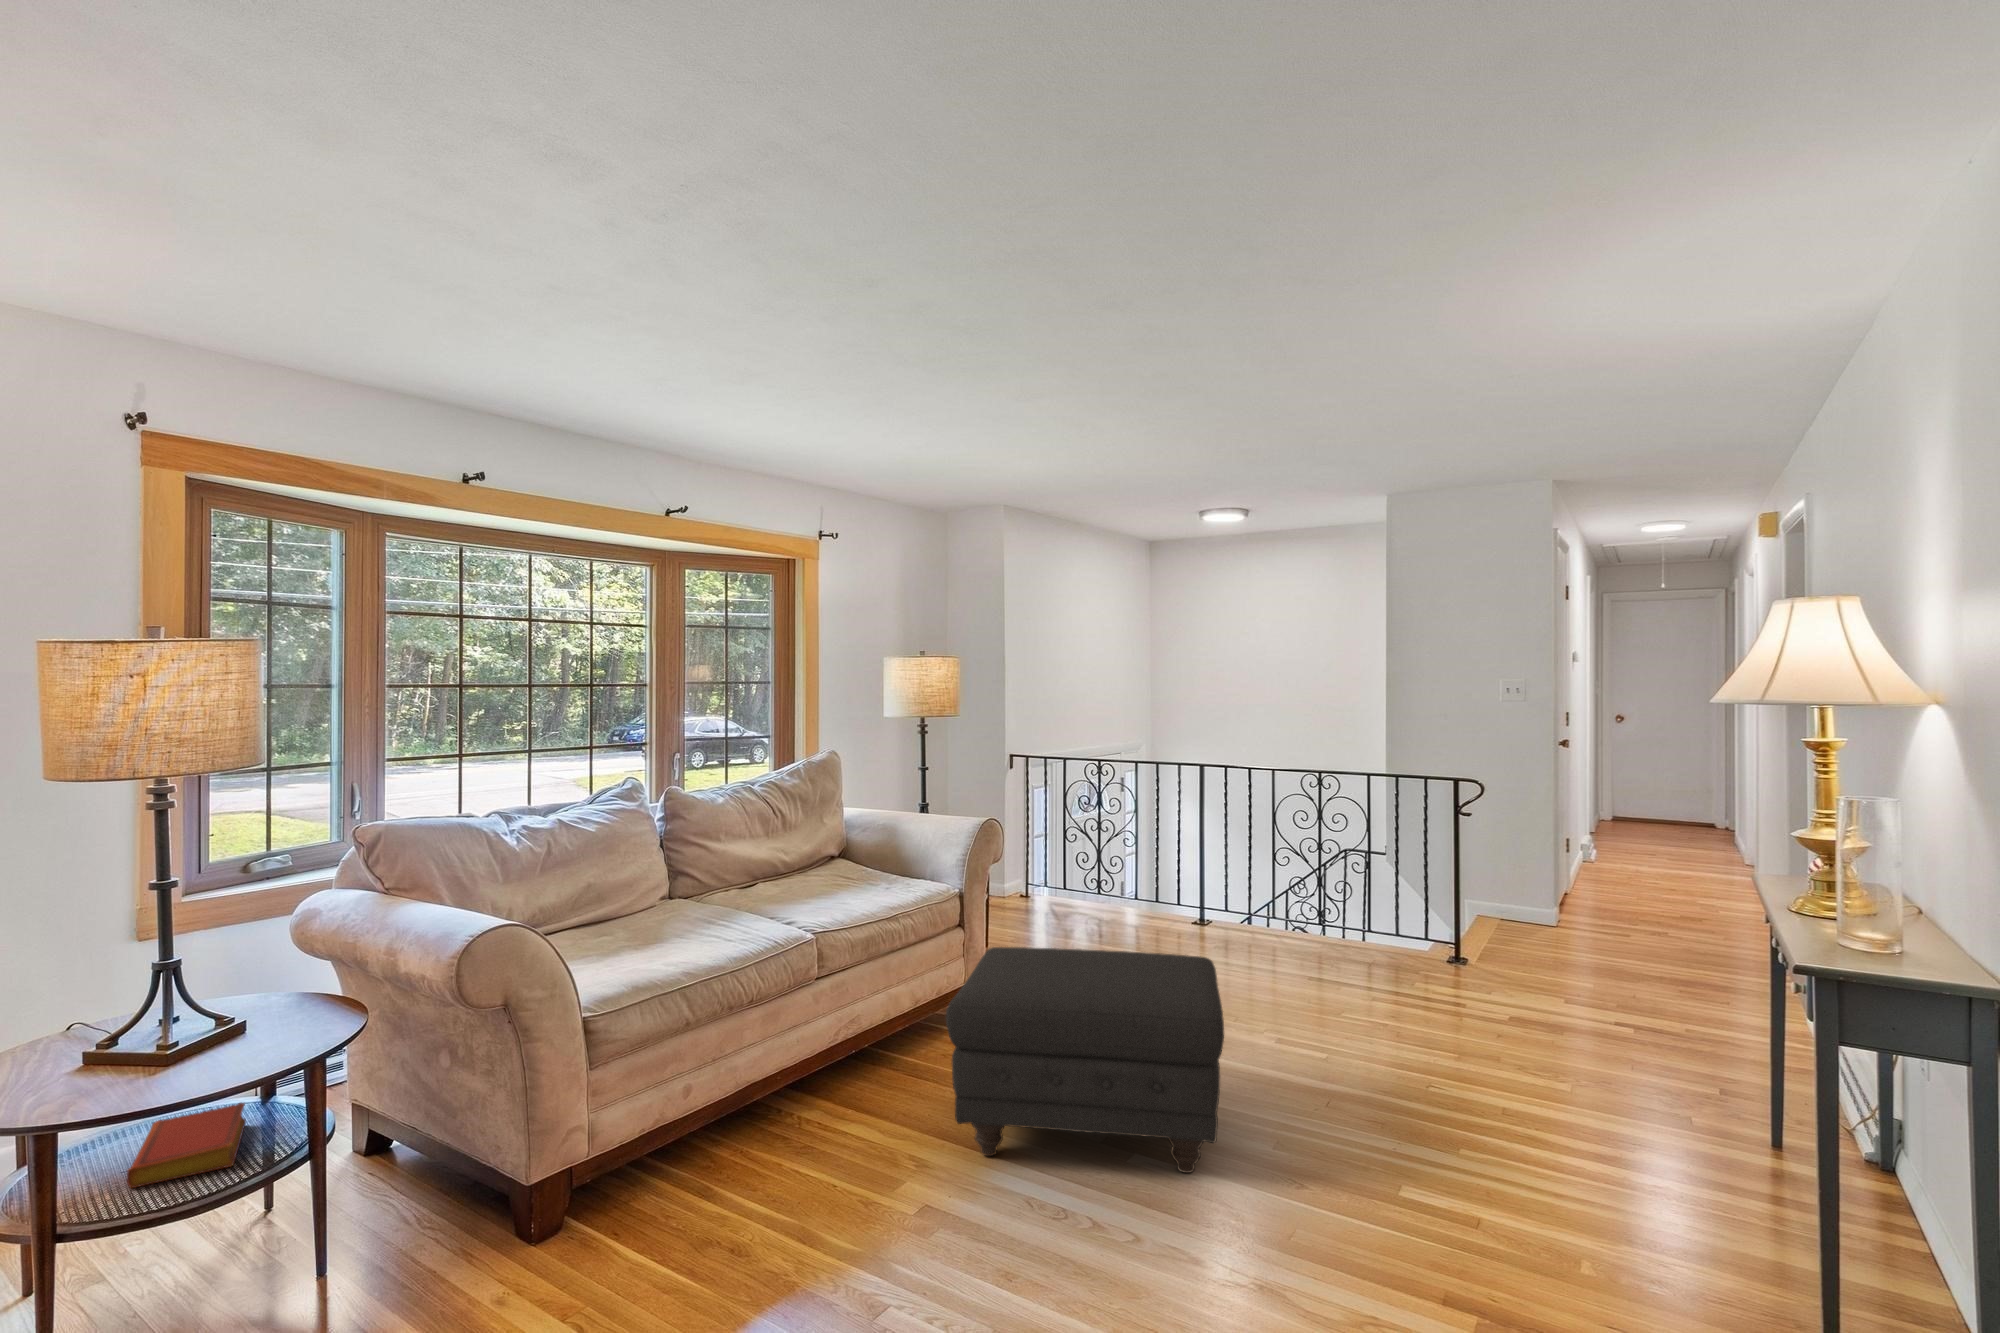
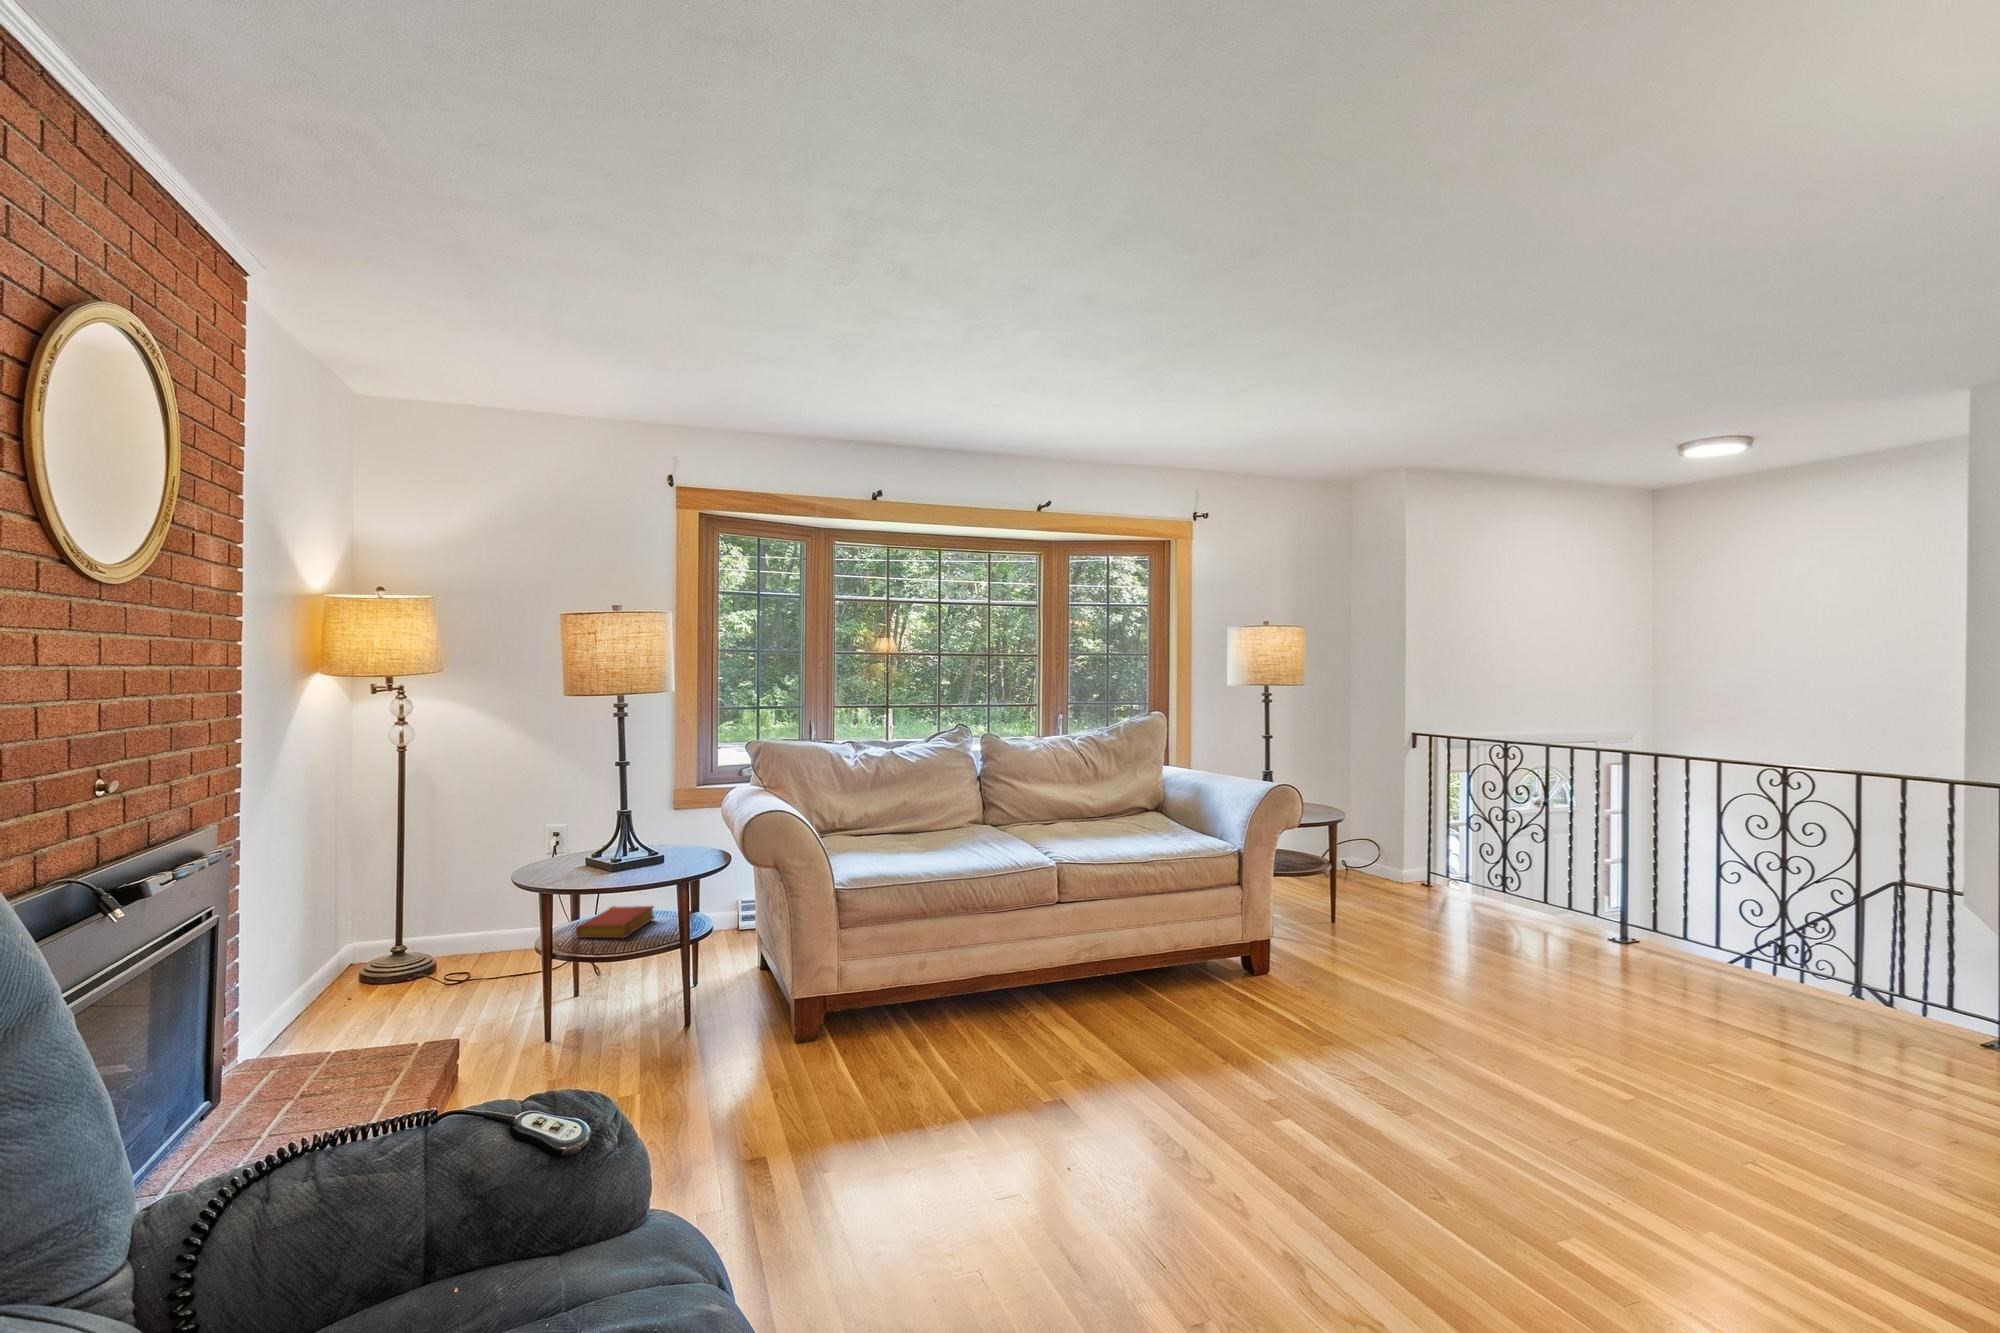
ottoman: present [946,947,1224,1173] -> none [1102,897,1428,1153]

